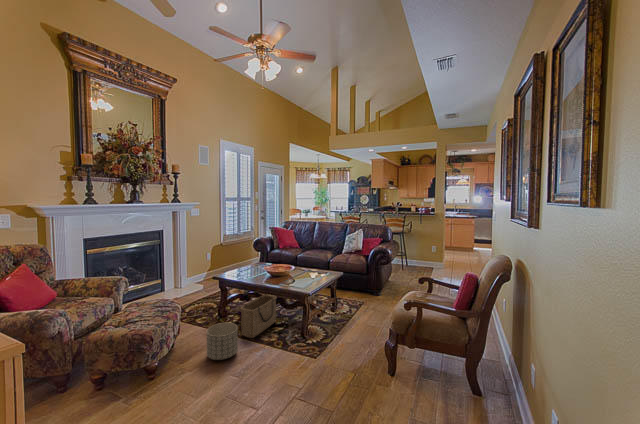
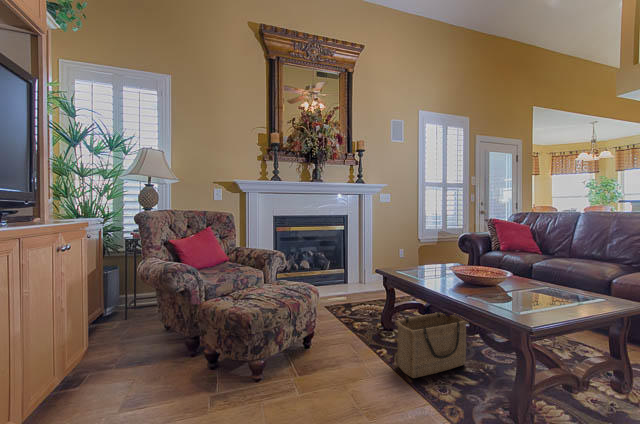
planter: present [207,323,238,360] -> none [329,334,376,397]

